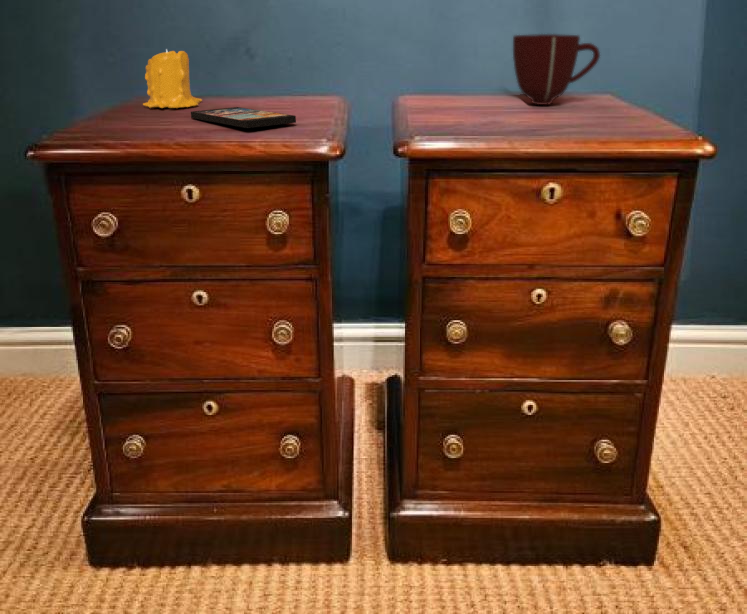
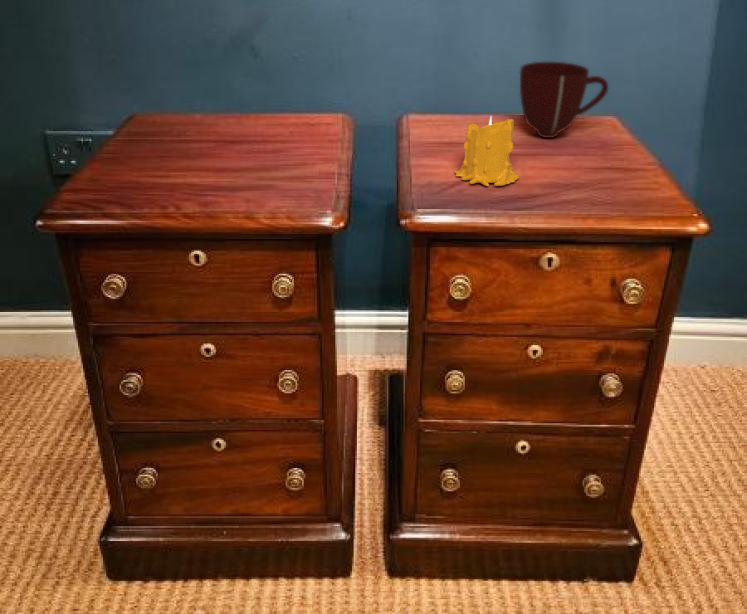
candle: present [143,51,202,108] -> present [455,117,519,186]
smartphone: present [191,107,296,128] -> none [193,146,300,191]

